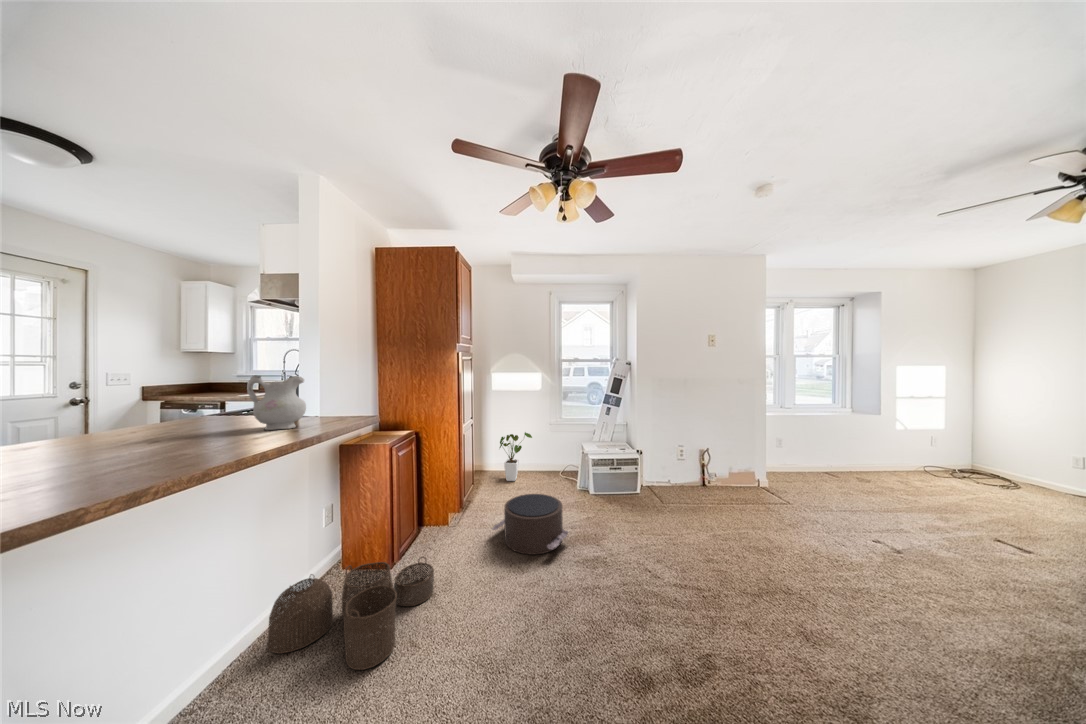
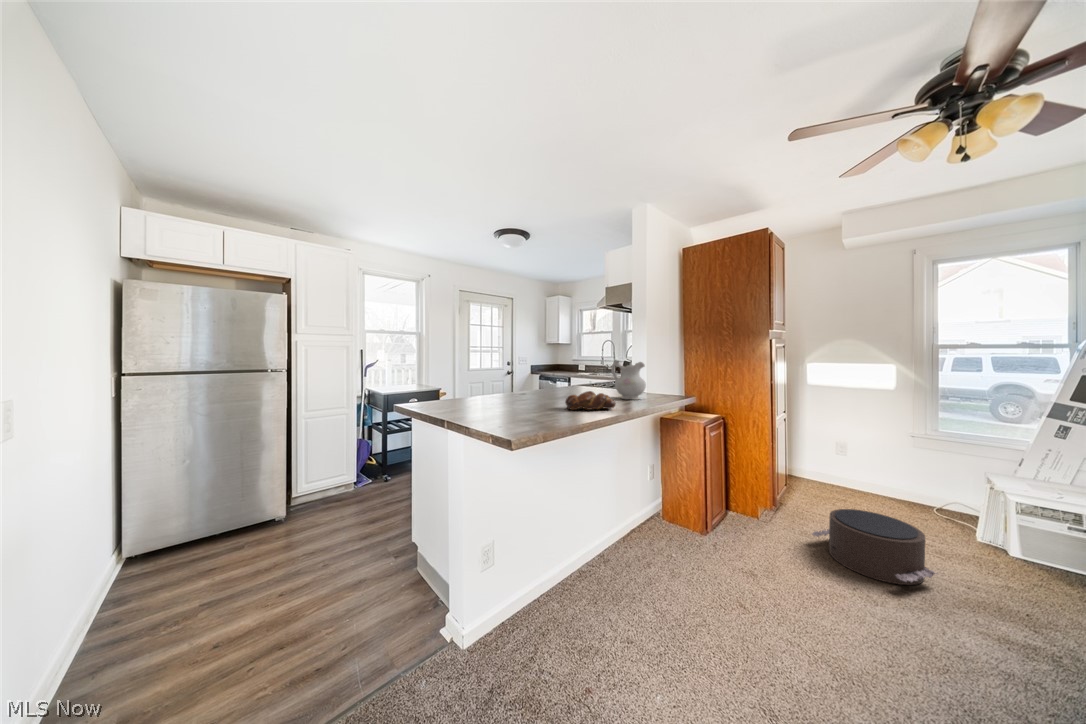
bread loaf: none [84,430,222,473] -> present [565,391,616,410]
house plant: present [500,432,532,481] -> none [818,439,873,496]
woven basket: present [267,557,434,670] -> none [624,509,747,592]

